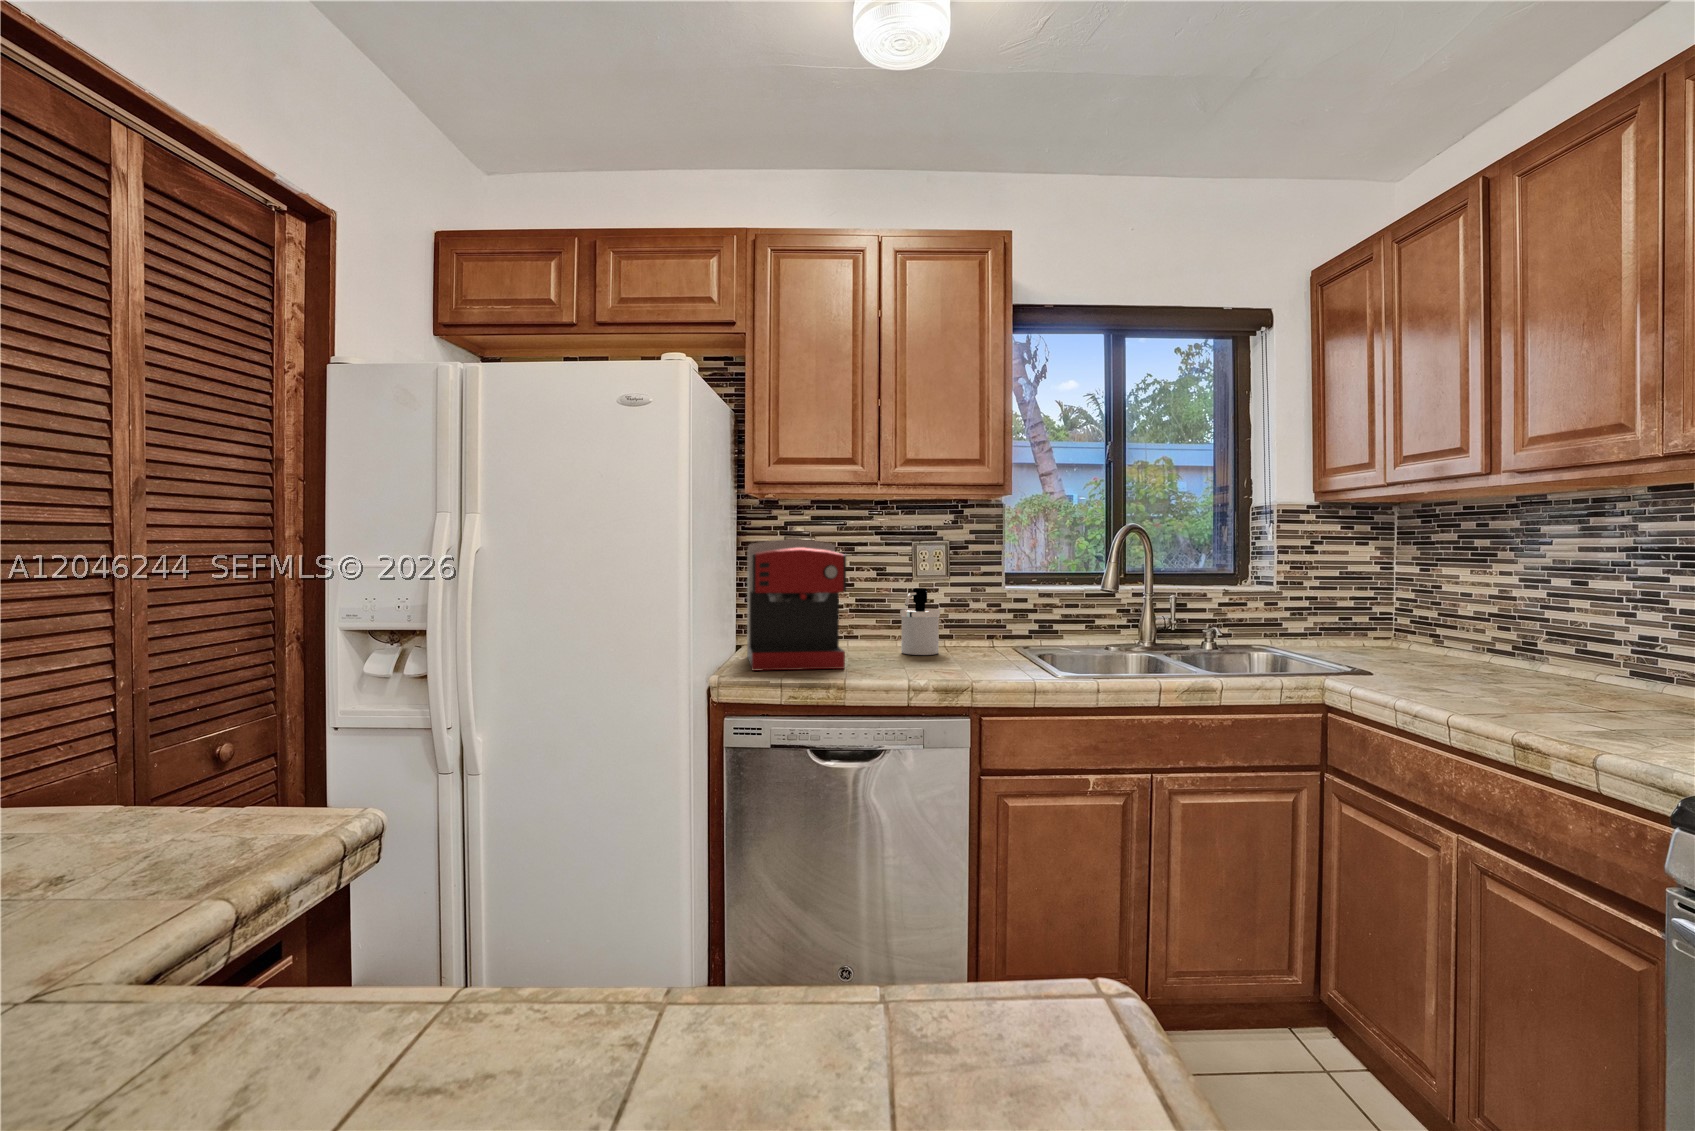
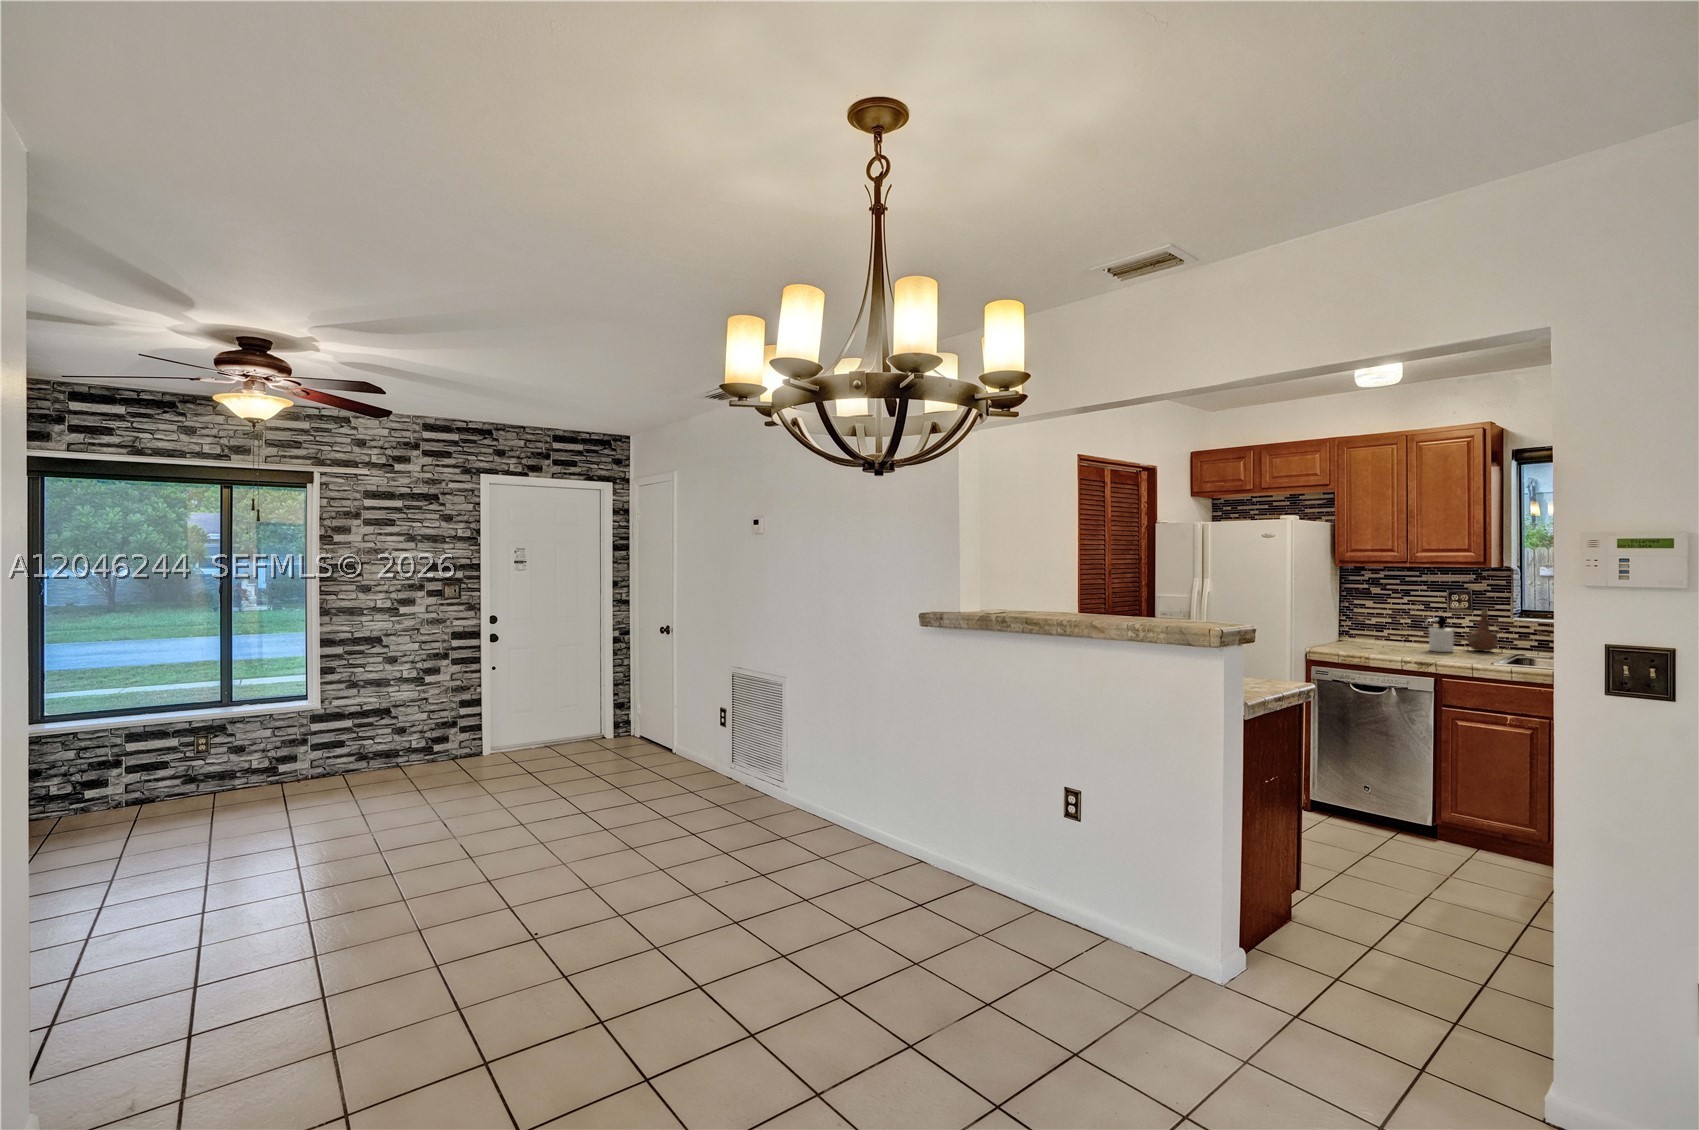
coffee maker: present [747,539,846,670] -> none [1330,590,1384,652]
ceramic pitcher: none [944,571,988,647] -> present [1467,608,1499,651]

